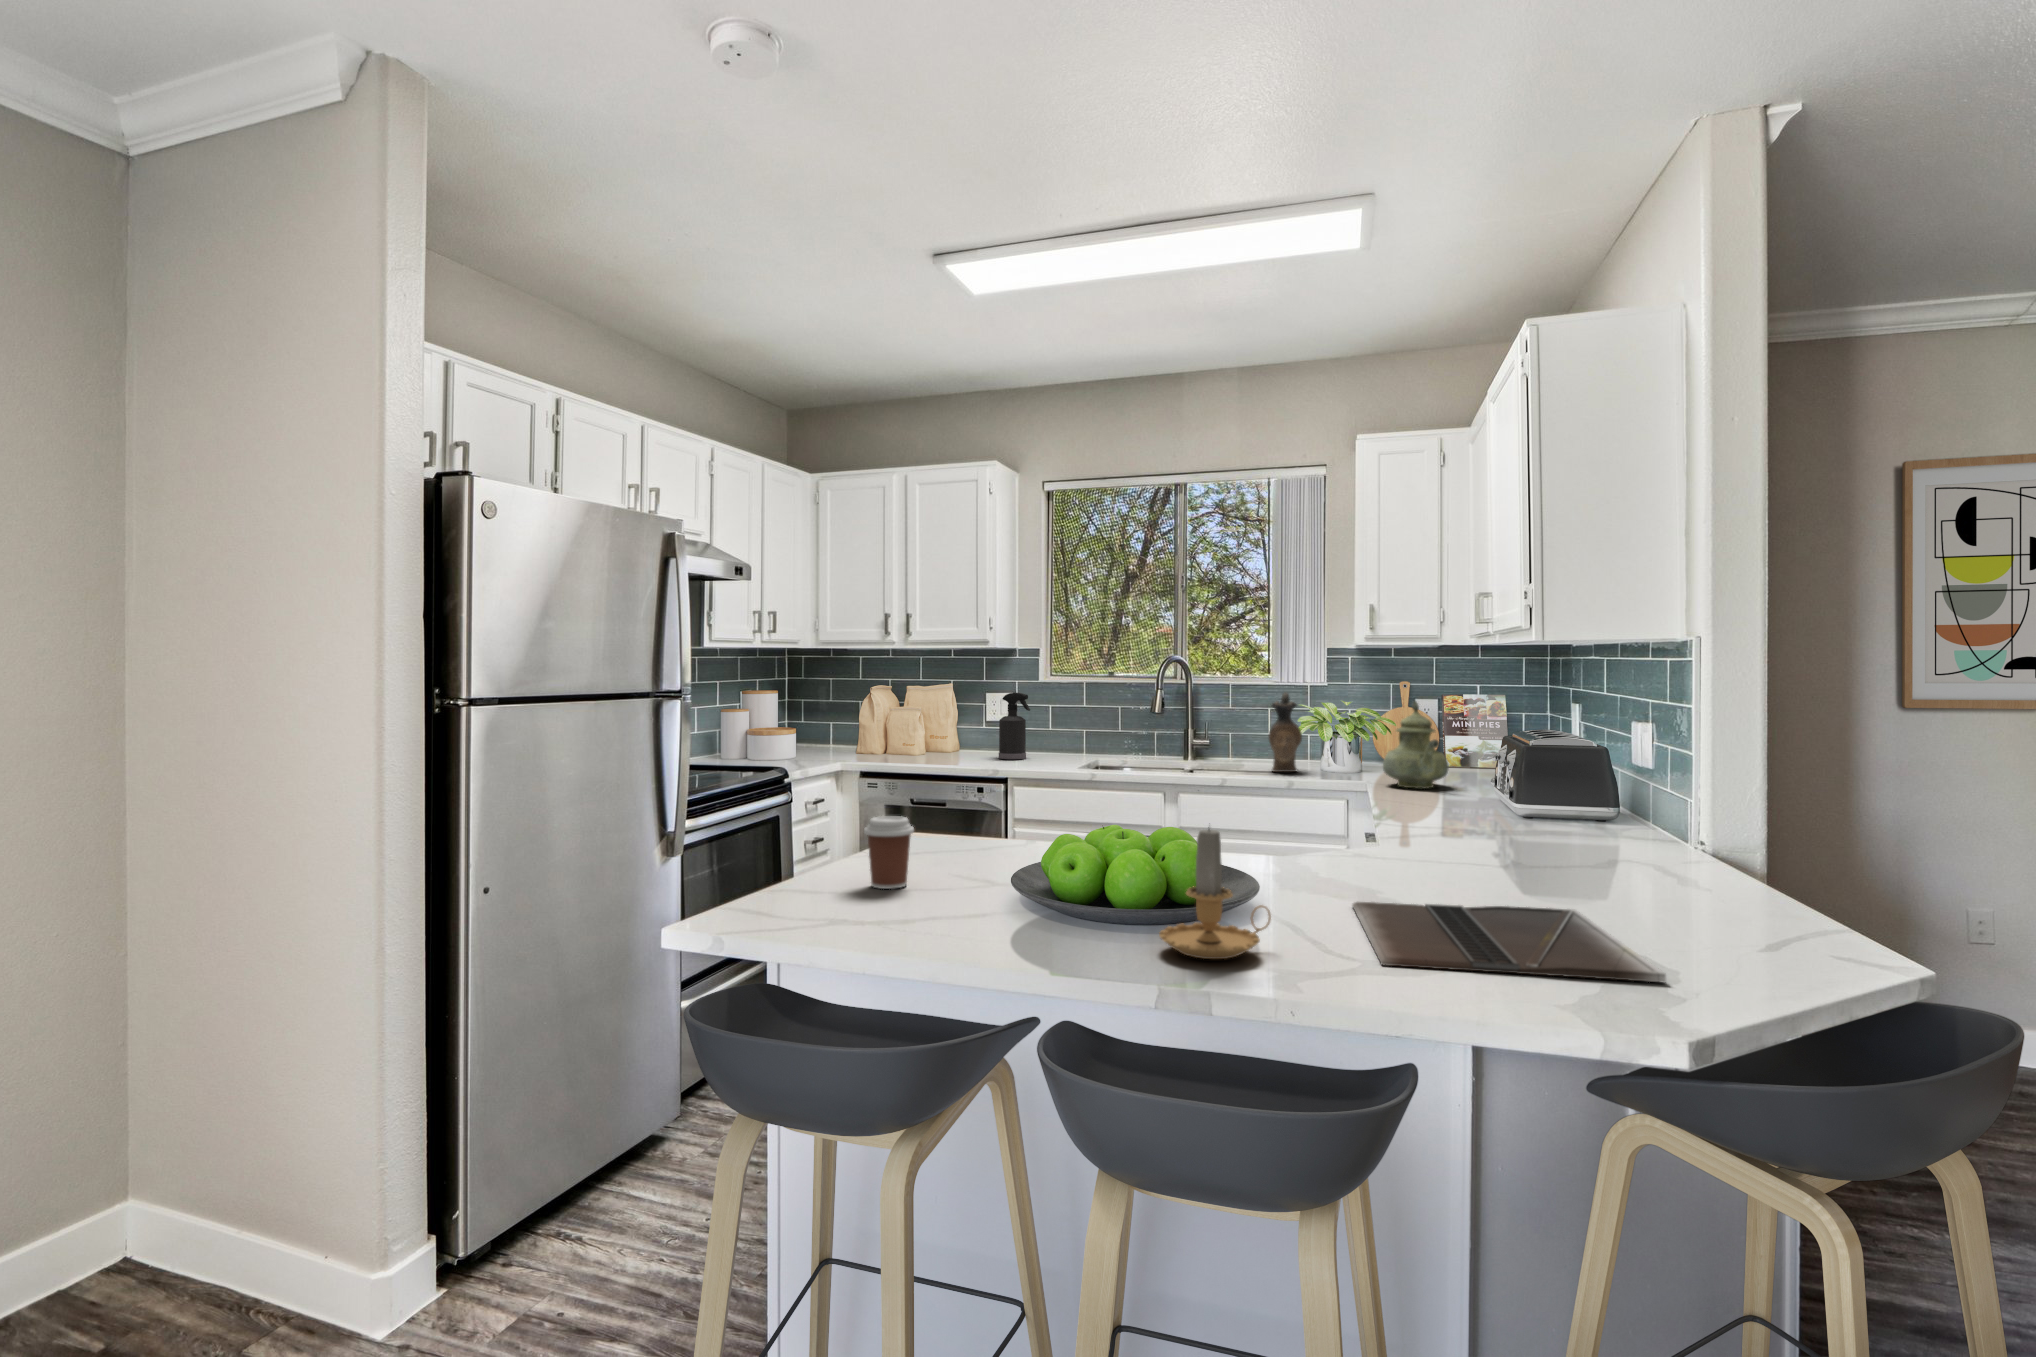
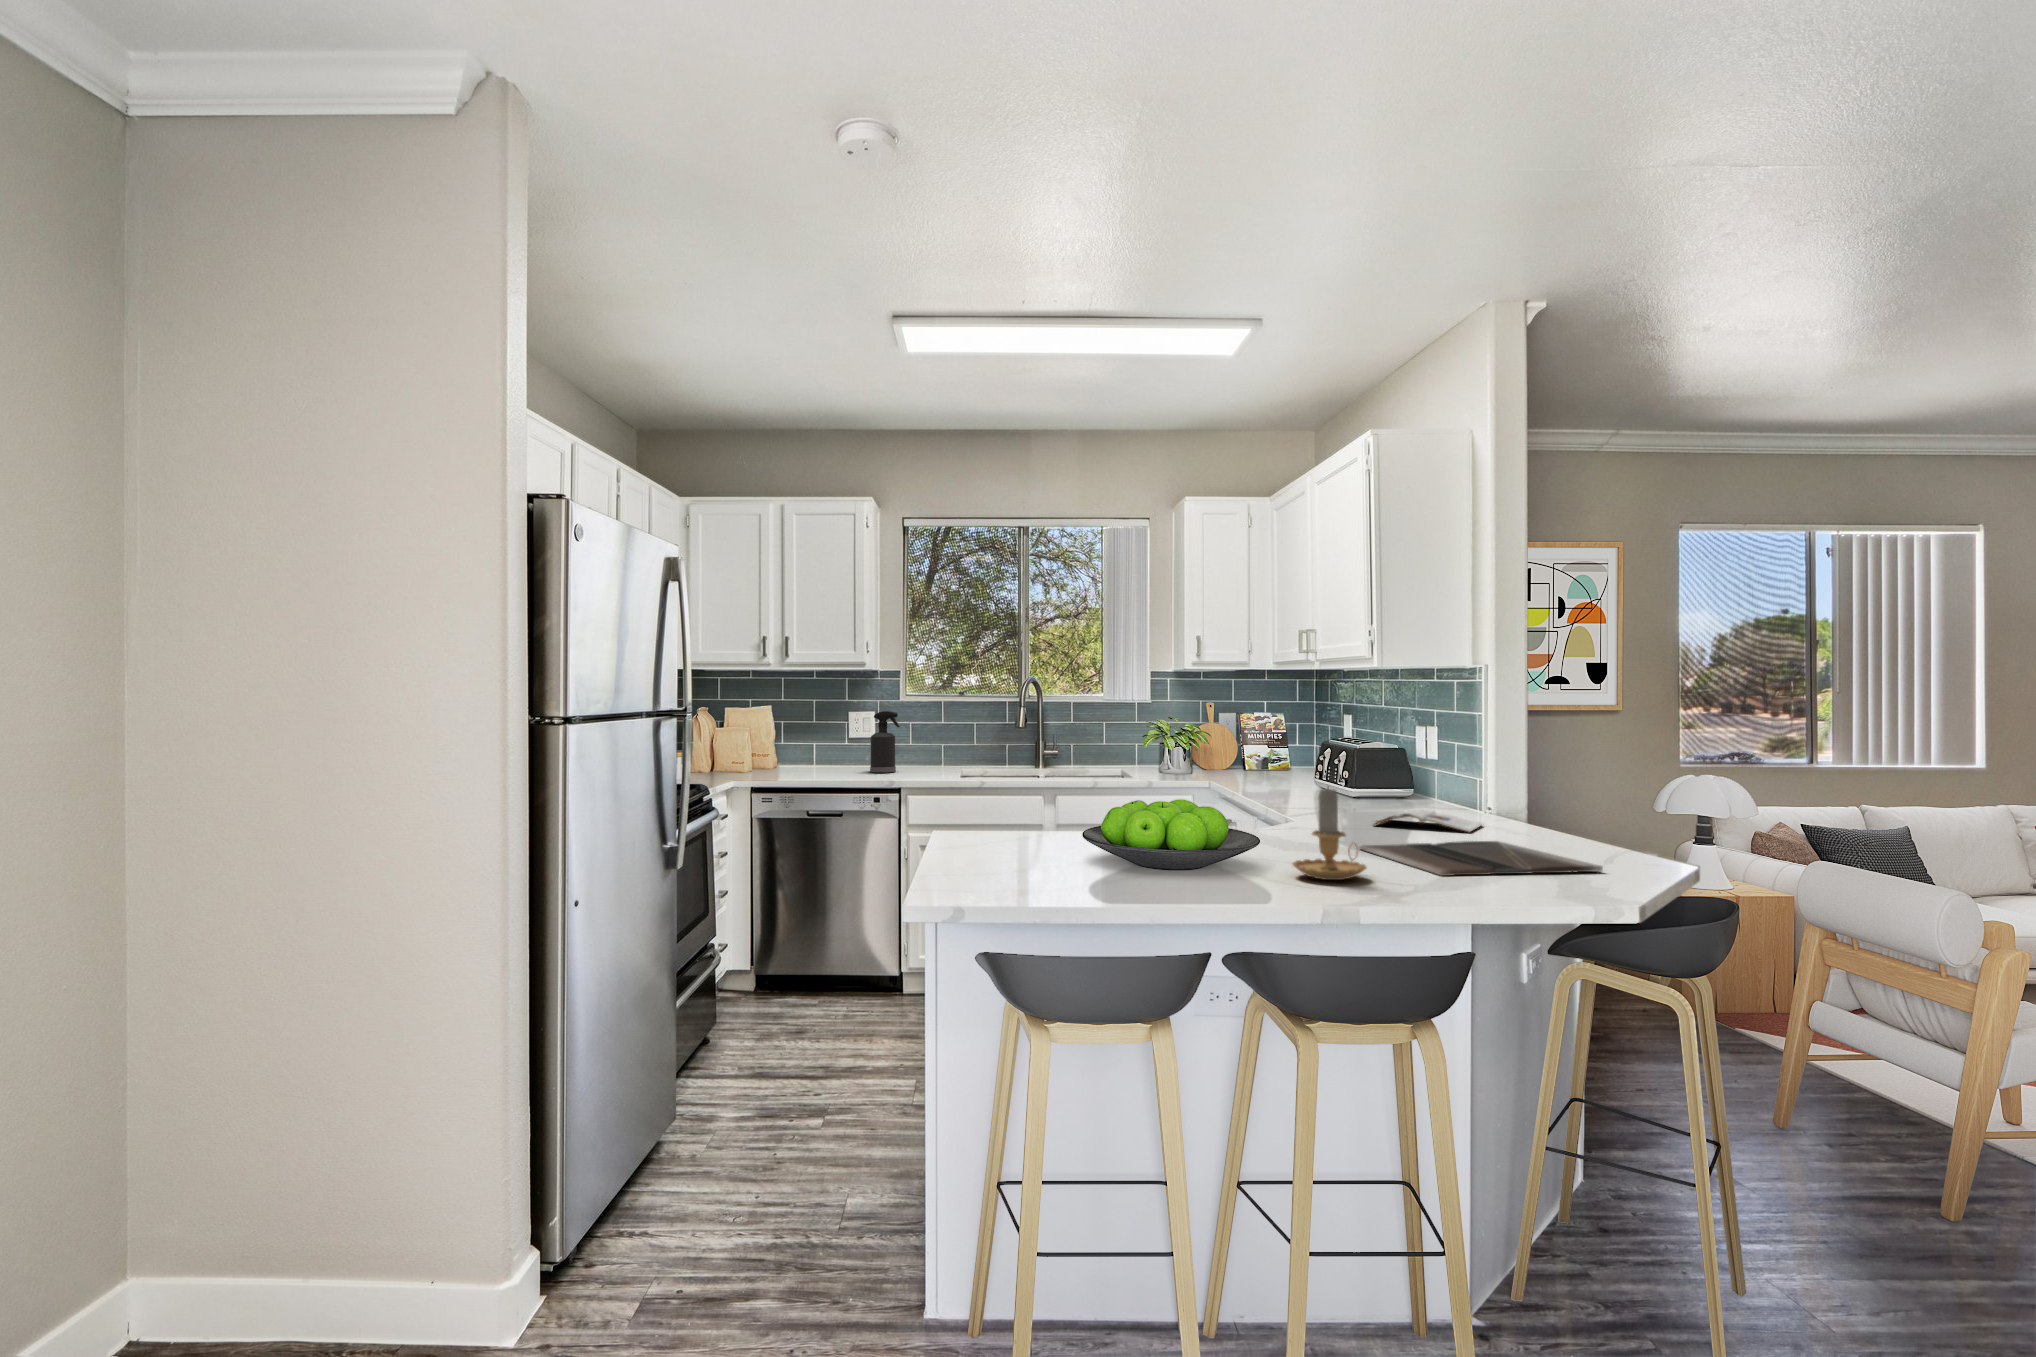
ceramic pitcher: present [1269,692,1302,772] -> none [1119,707,1147,774]
teapot: present [1383,701,1449,789] -> none [1219,712,1270,782]
coffee cup: present [864,816,914,889] -> none [994,800,1035,859]
magazine: none [1450,846,1624,889] -> present [1374,808,1482,832]

